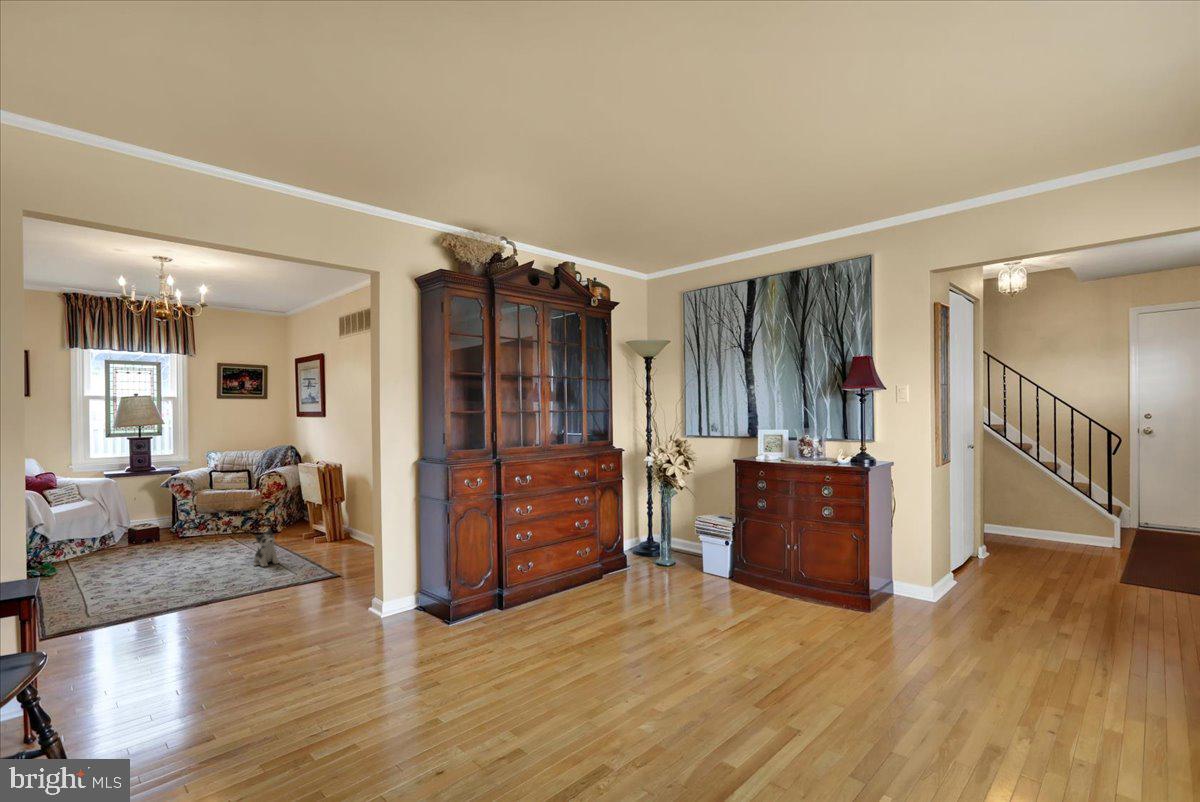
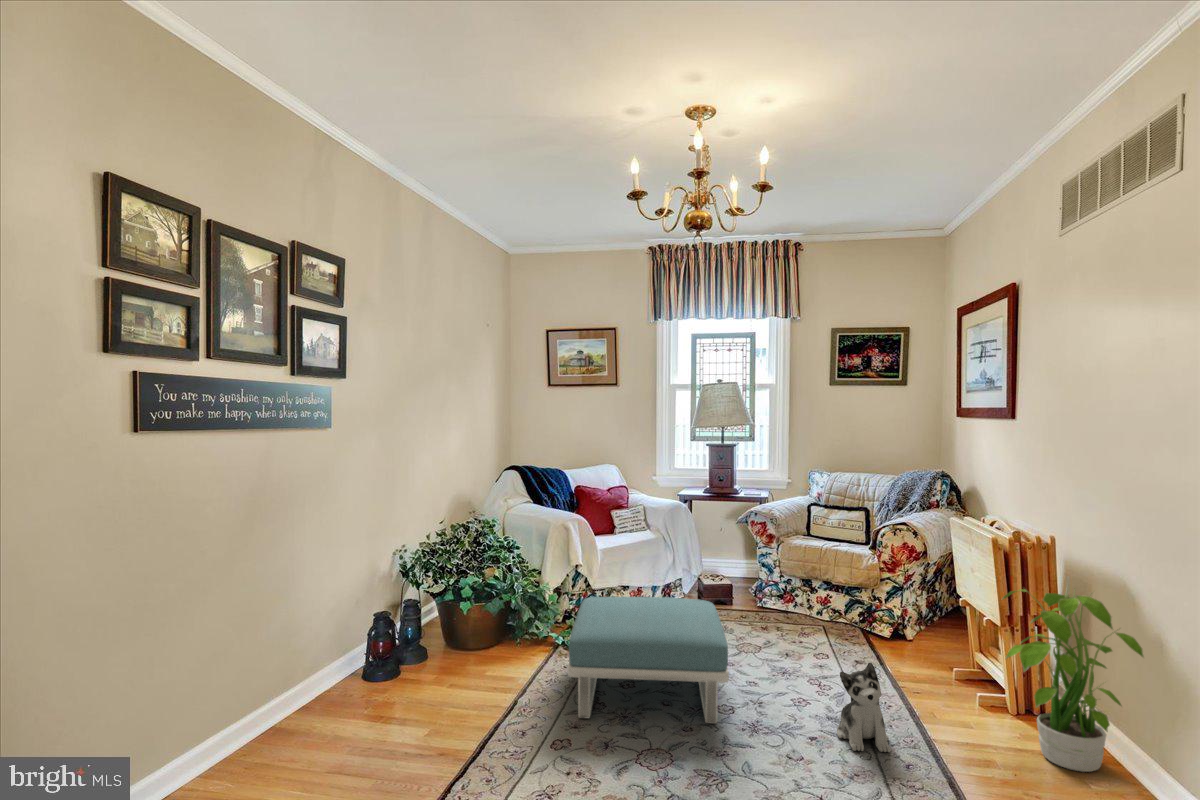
potted plant: none [324,482,373,550] -> present [1002,589,1143,772]
footstool: none [65,527,194,598] -> present [568,597,729,724]

